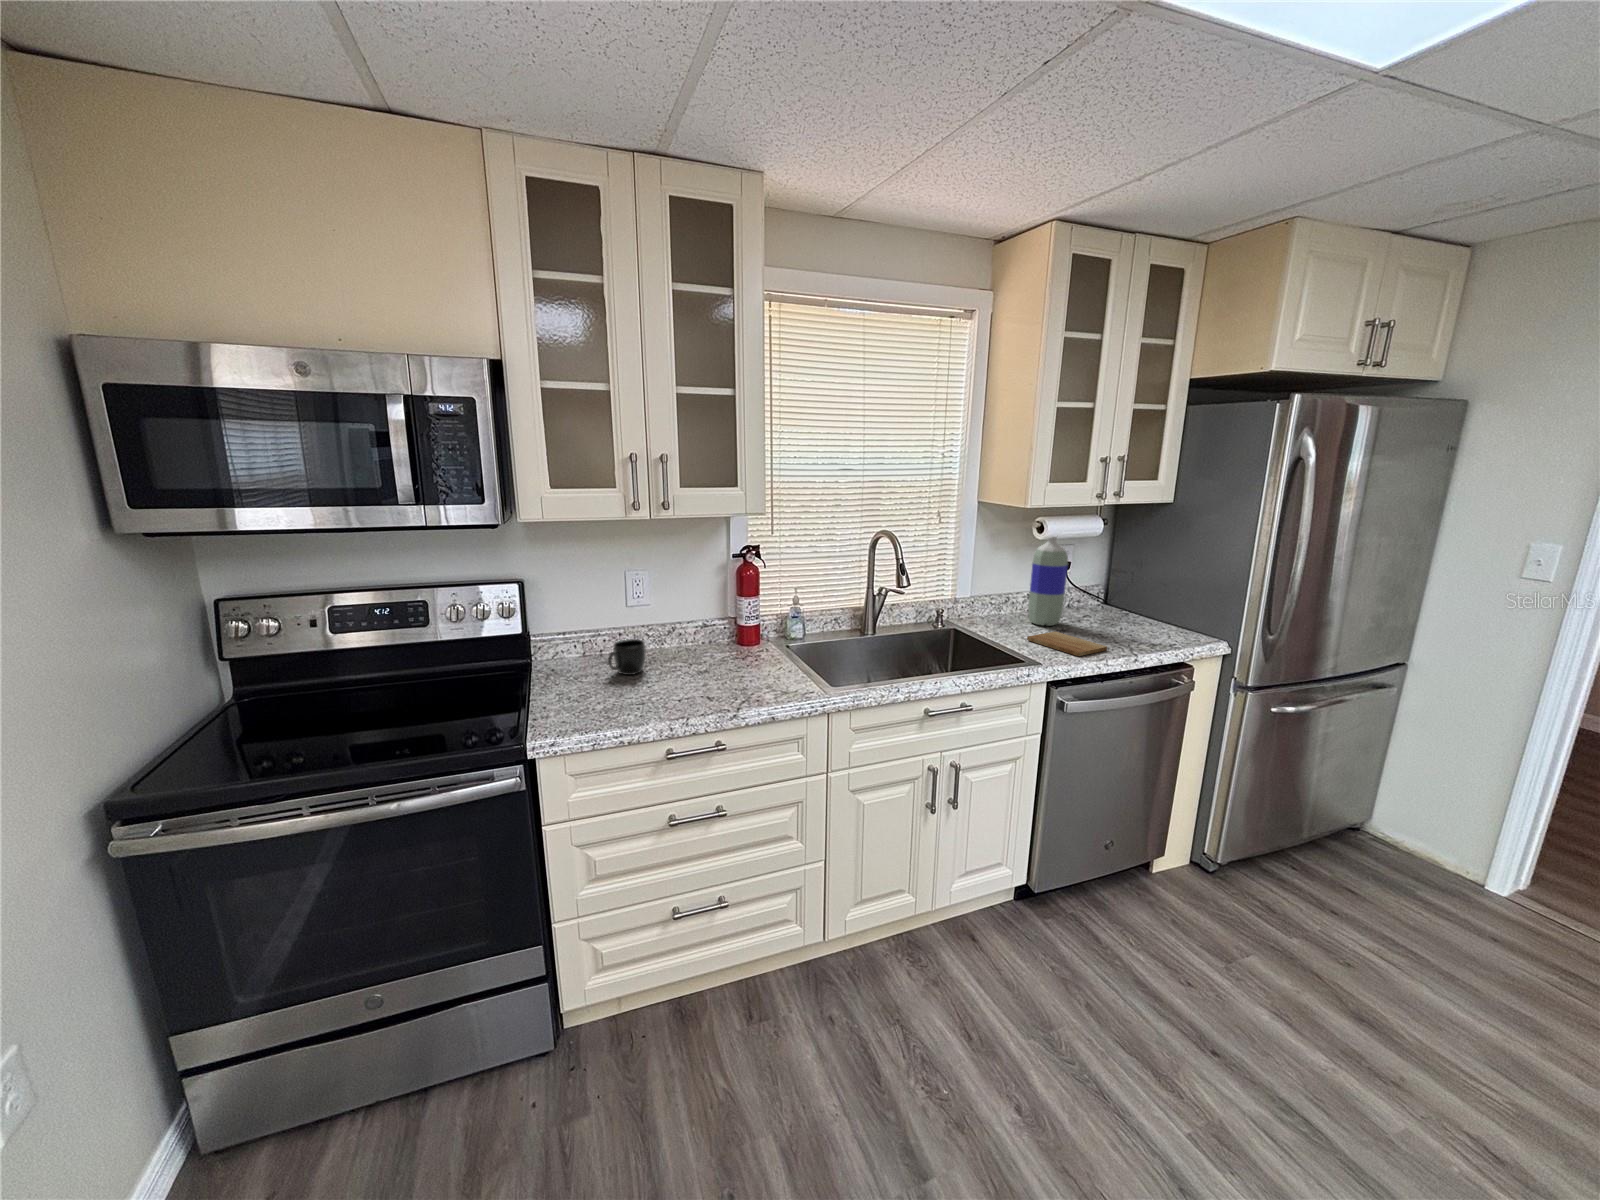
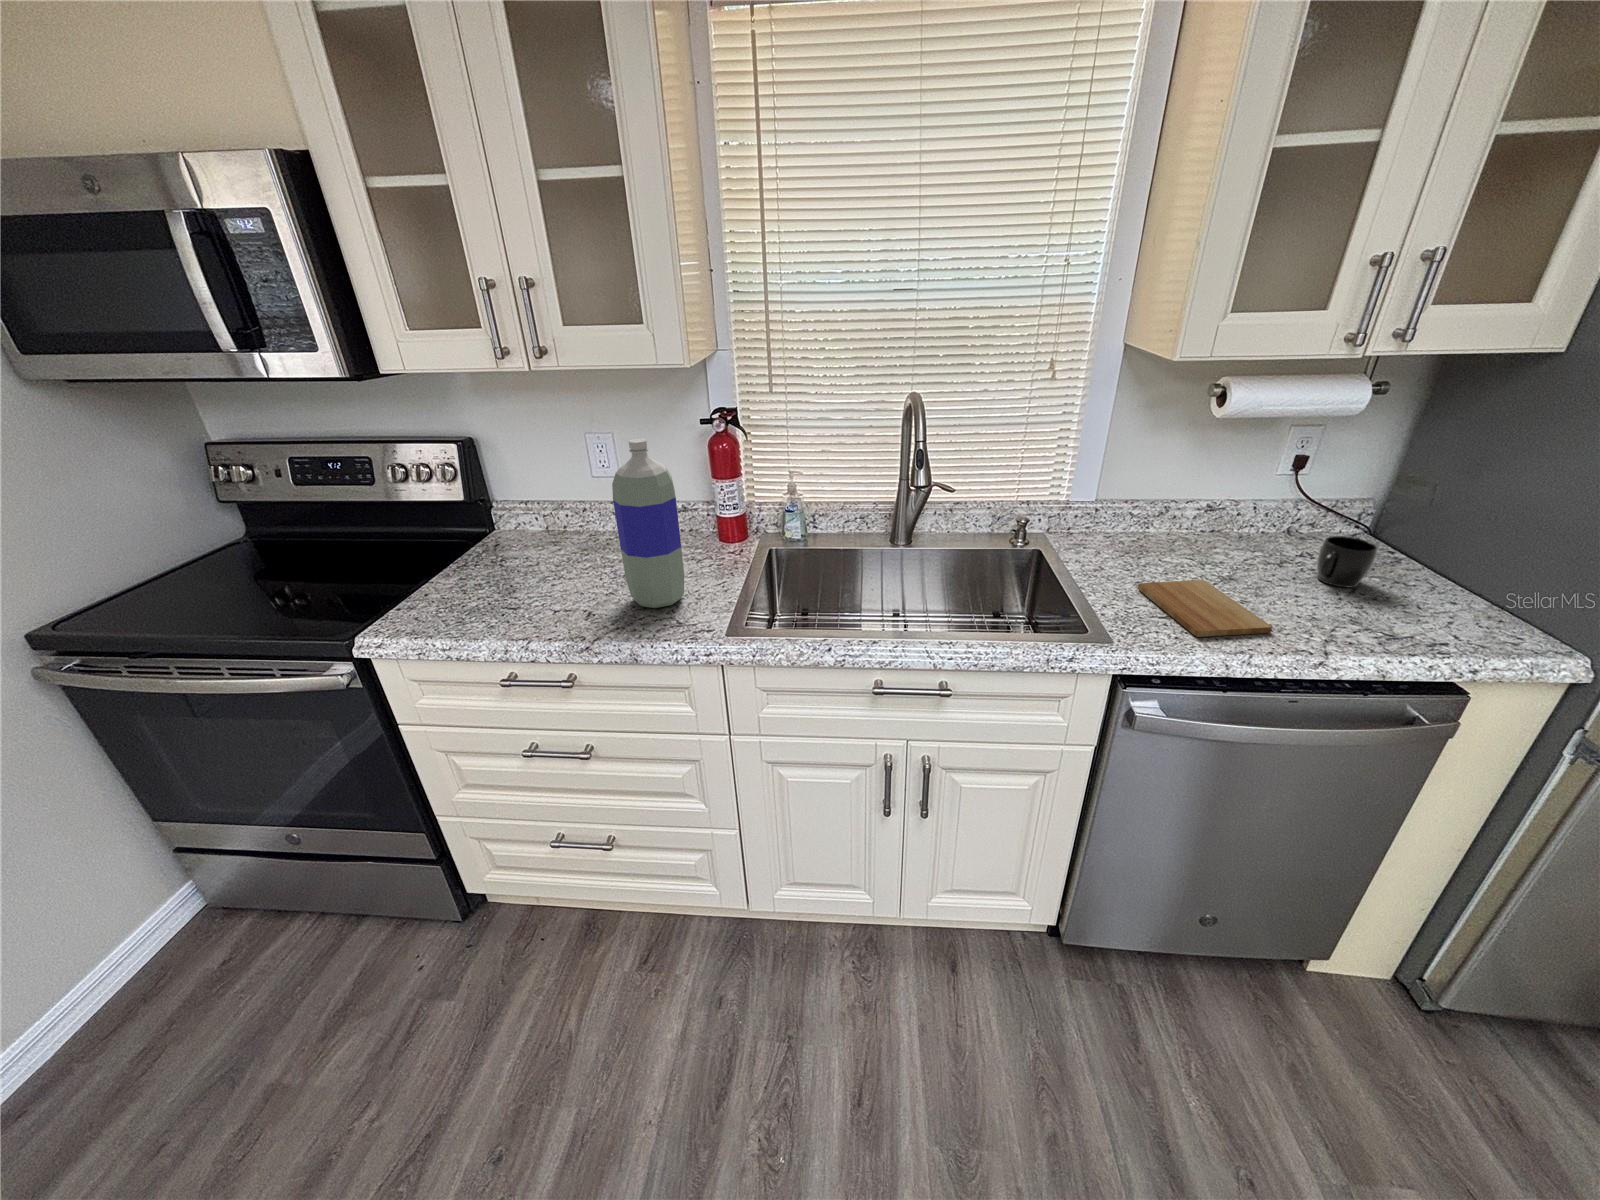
bottle: present [1028,537,1068,626] -> present [612,439,684,608]
mug: present [608,639,646,675] -> present [1317,536,1377,588]

